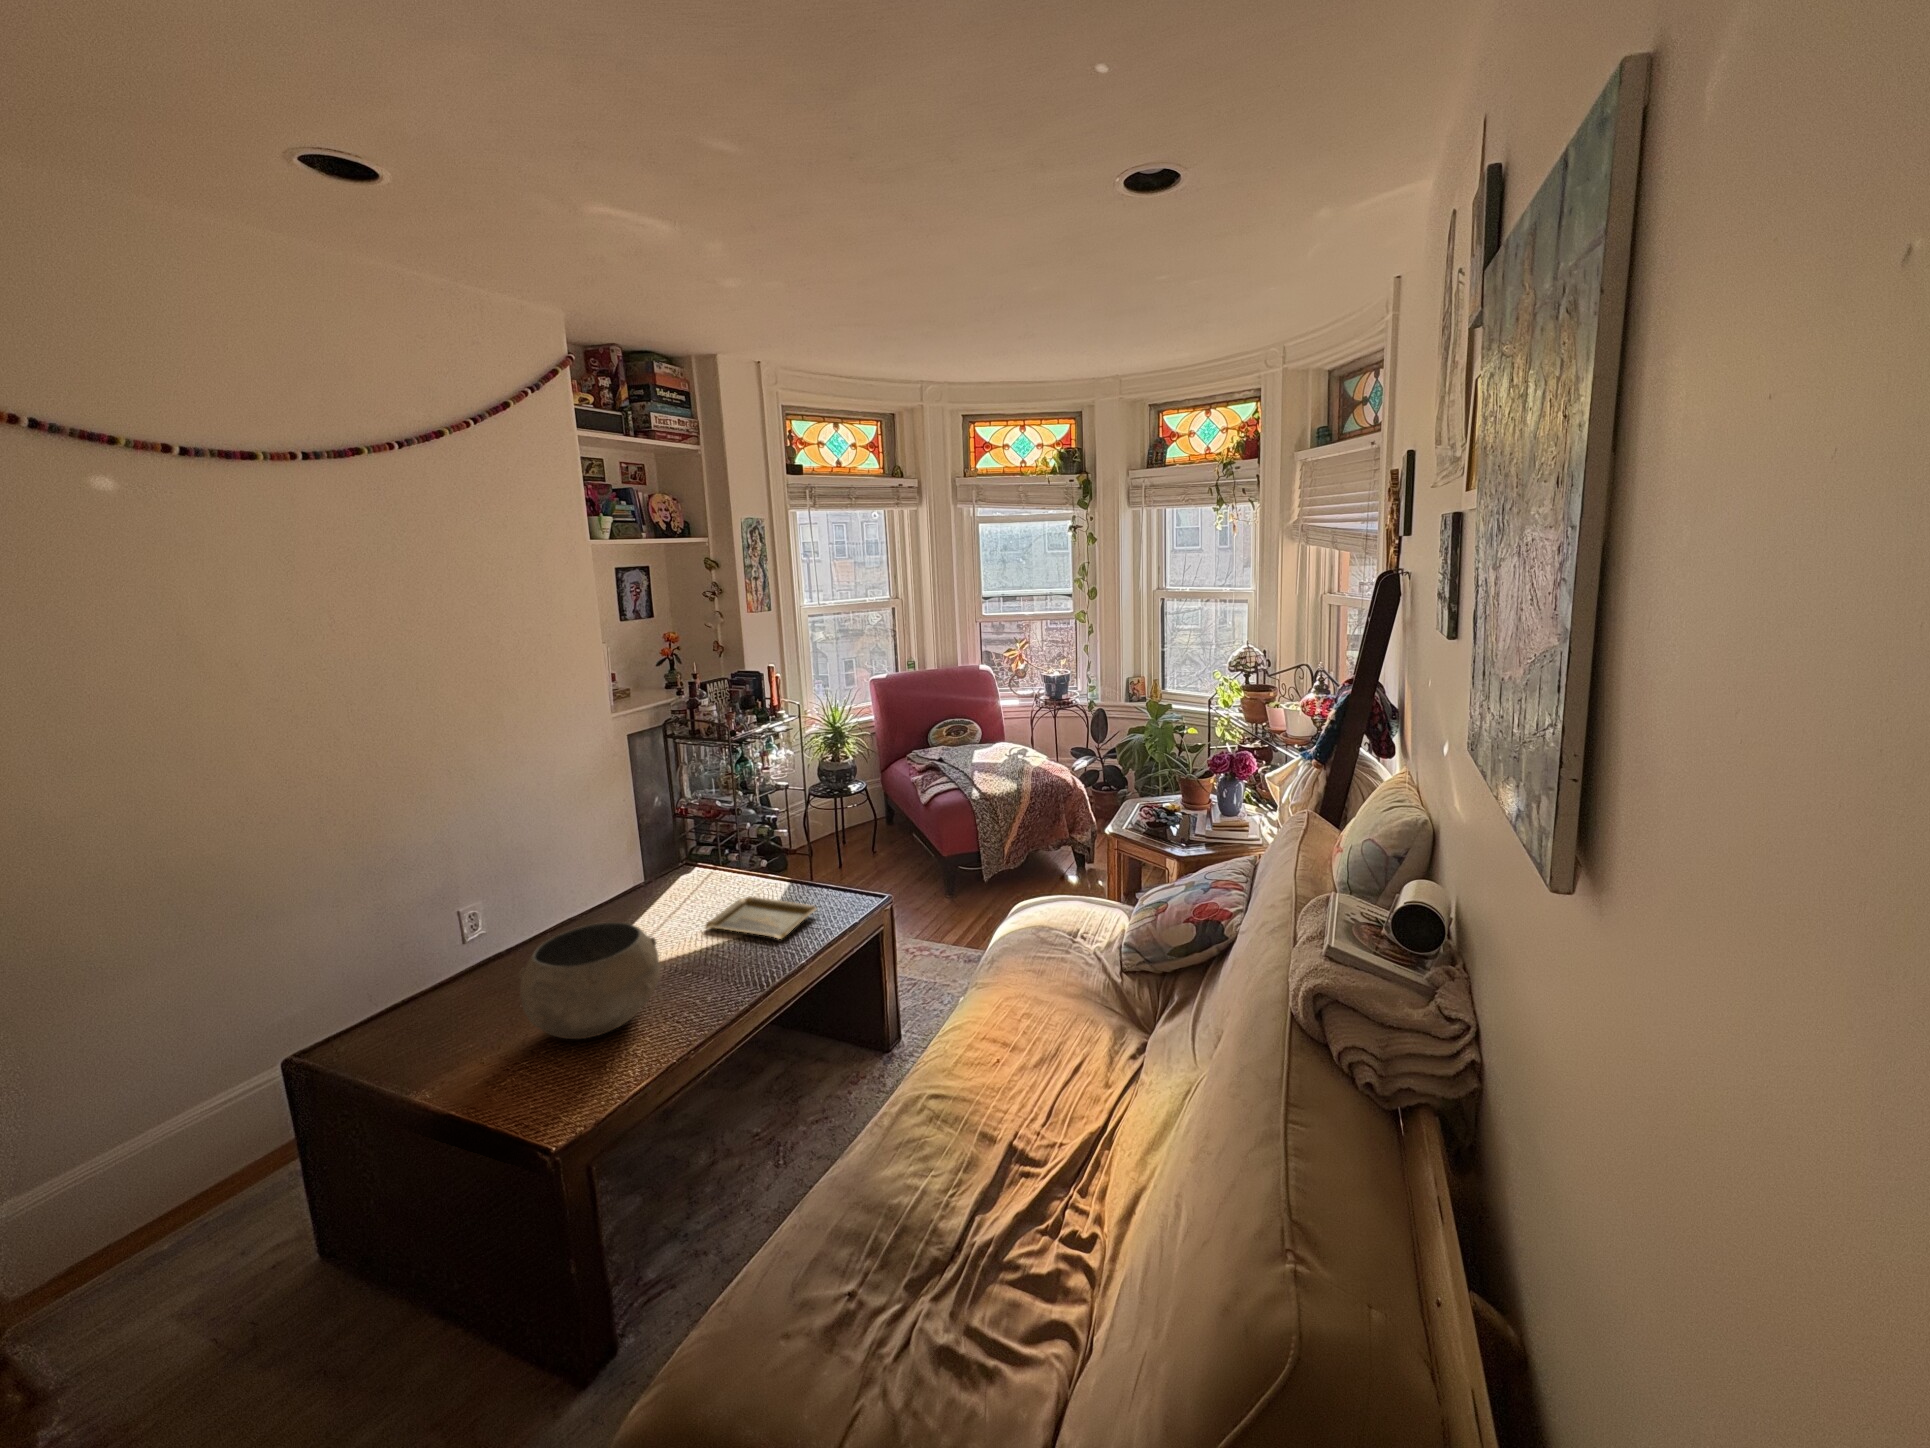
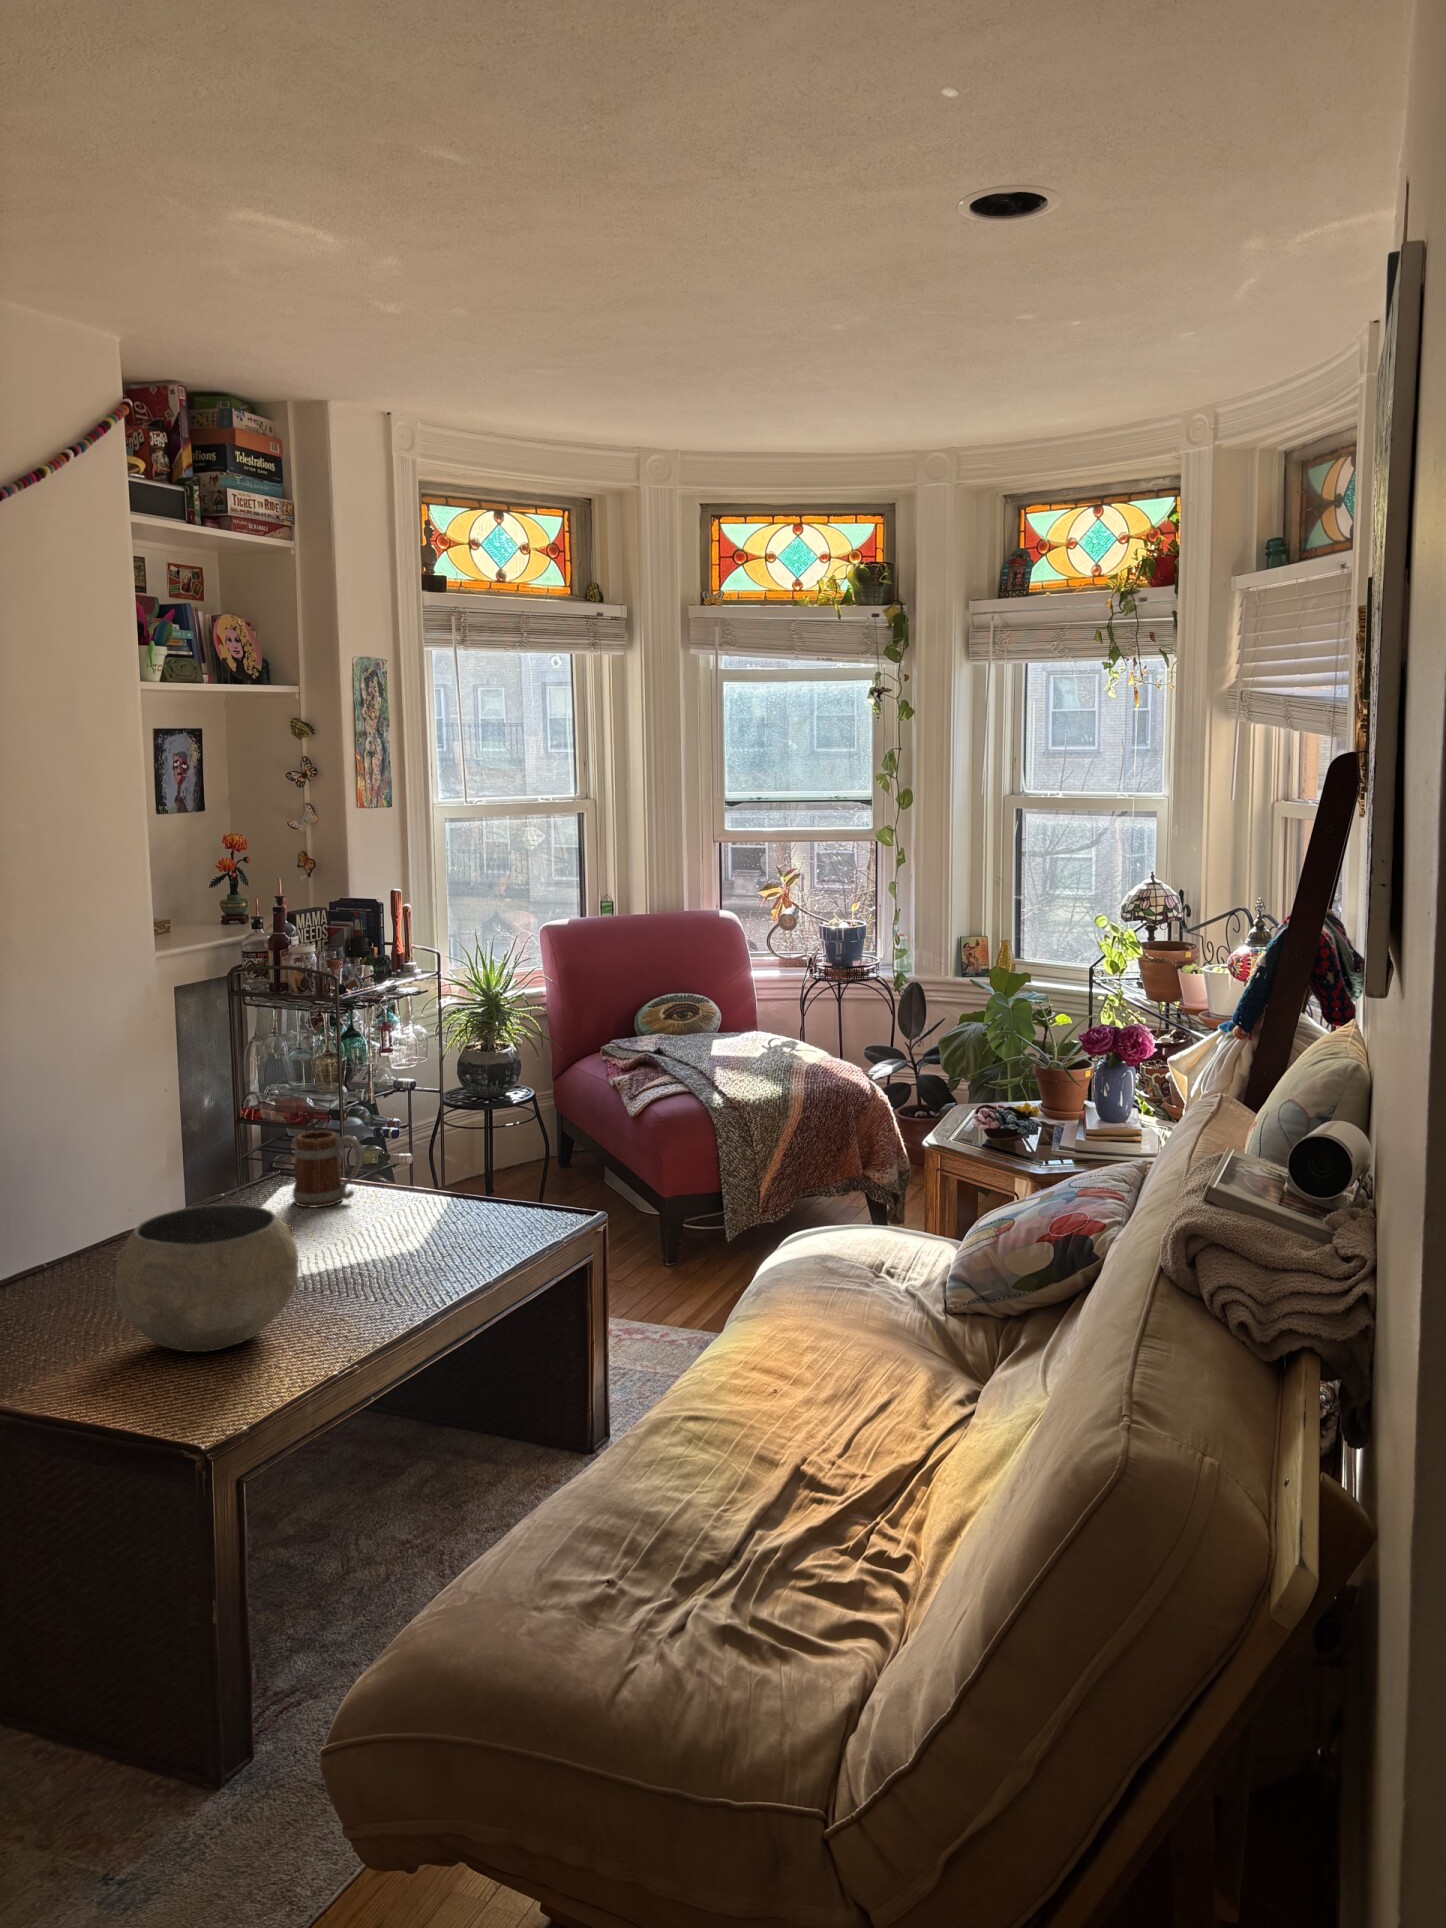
mug: none [688,841,733,893] -> present [293,1131,363,1208]
tray: present [706,896,816,939] -> none [332,1209,495,1258]

